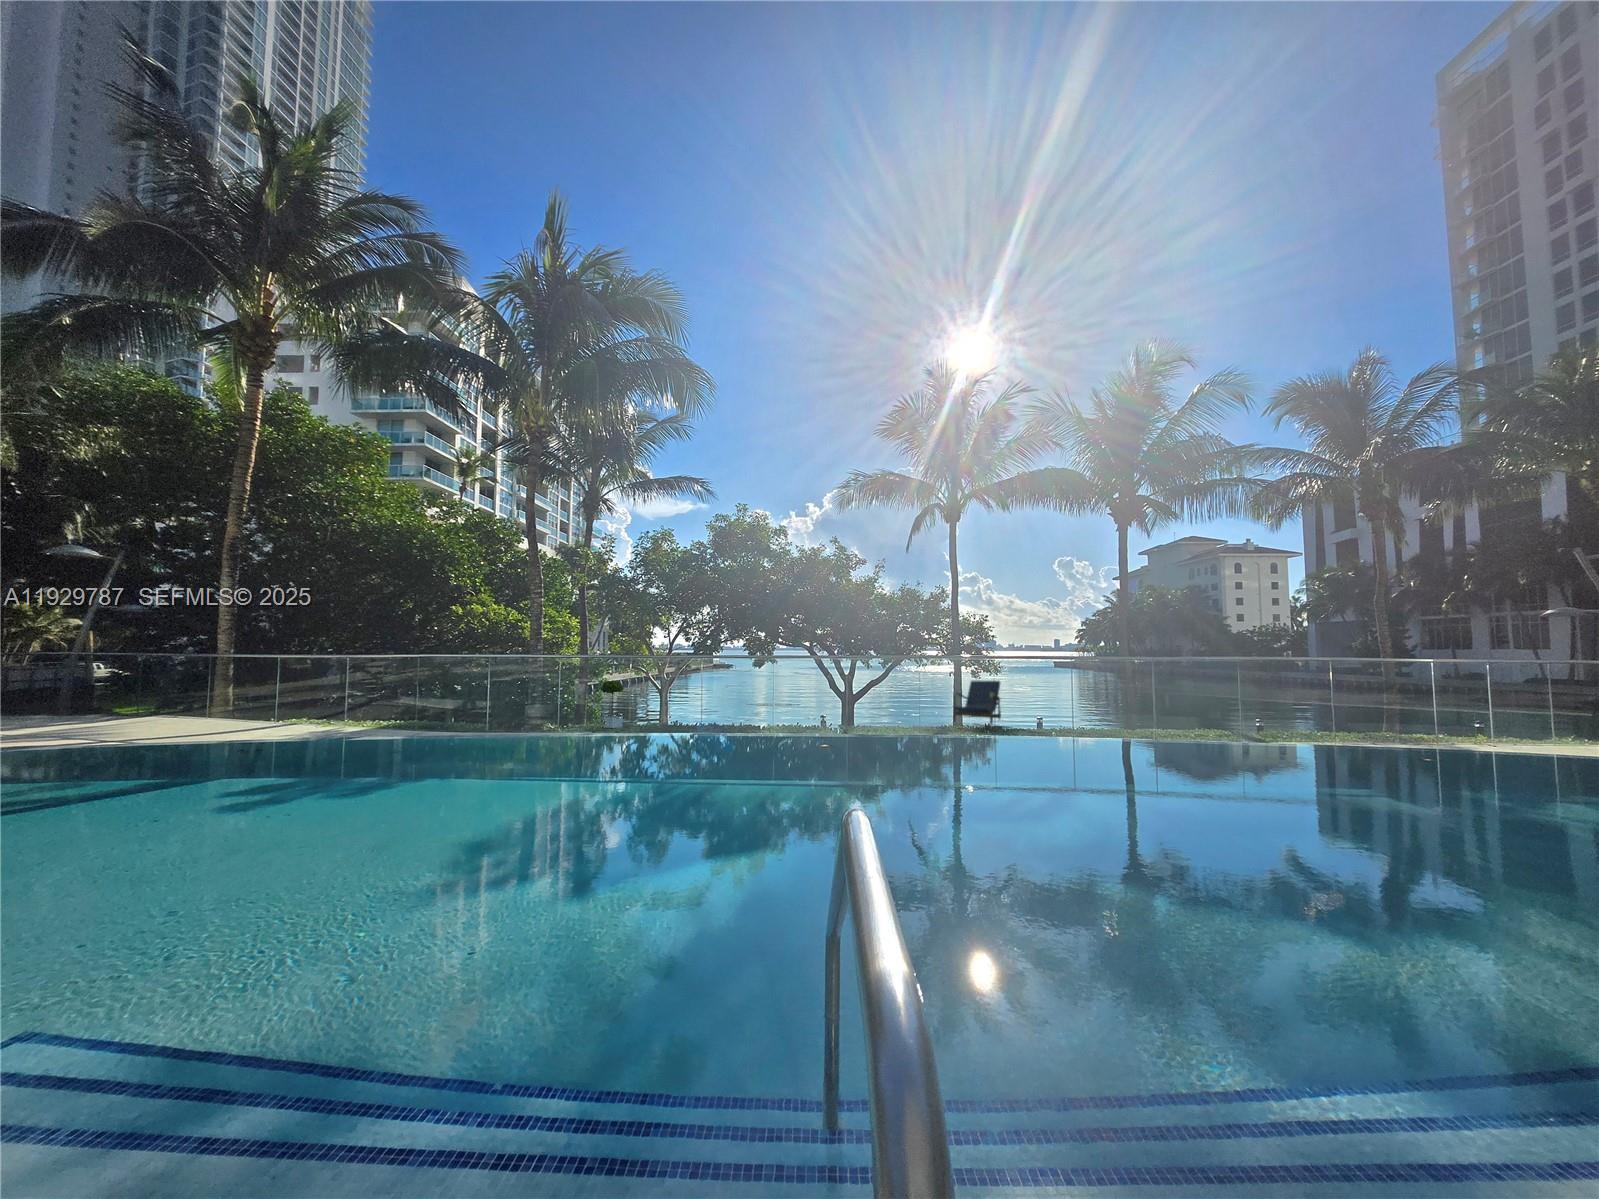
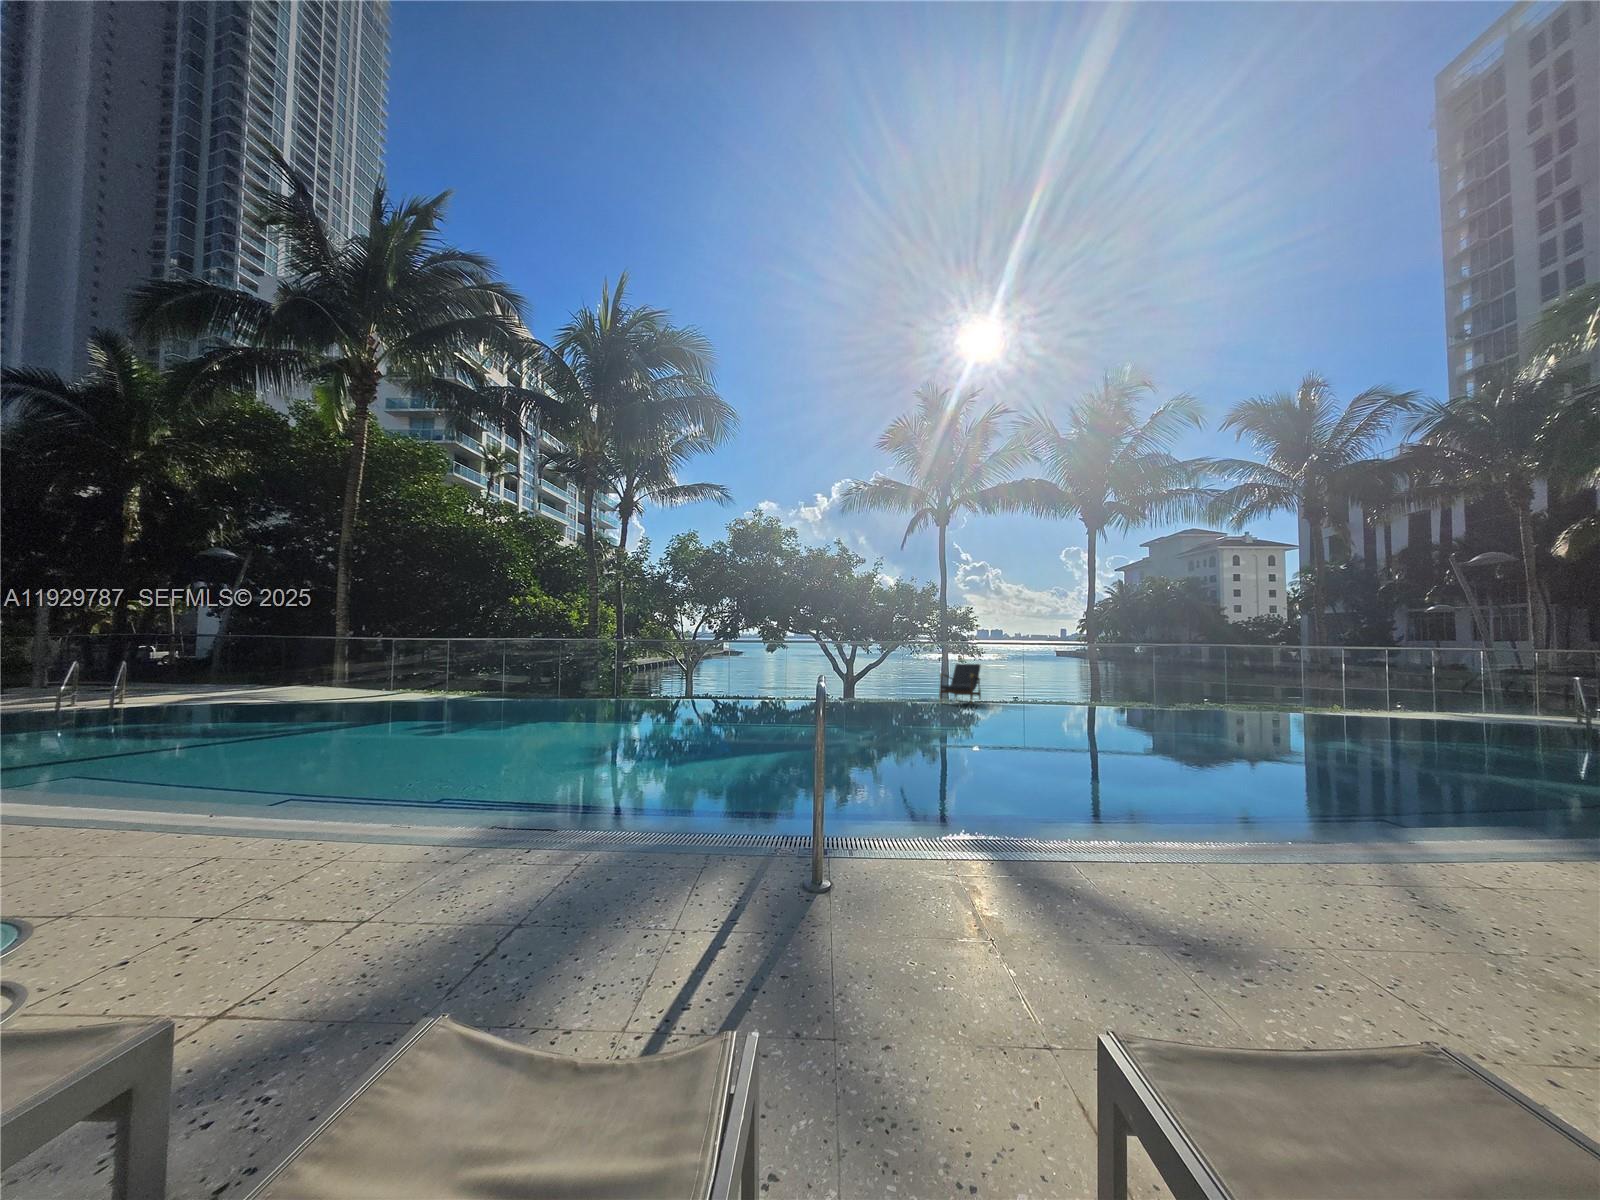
potted tree: present [602,680,623,728] -> none [640,662,659,703]

